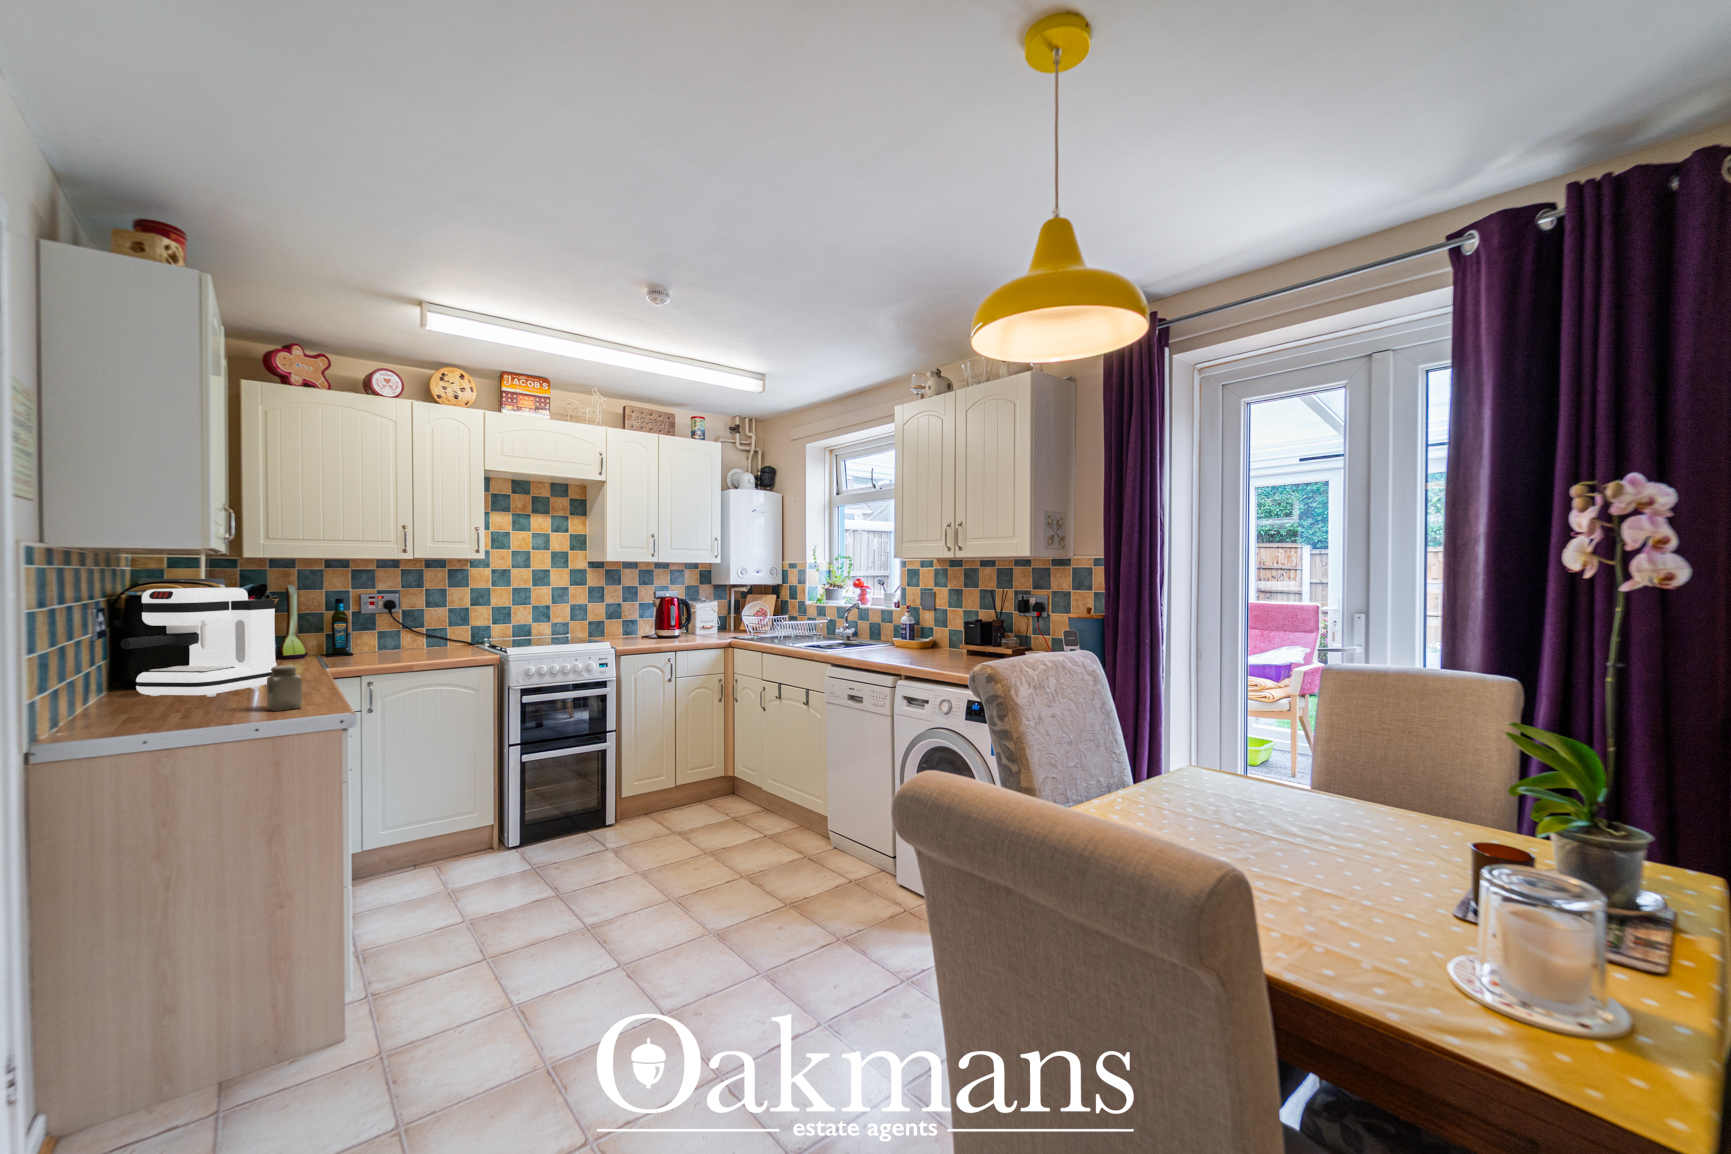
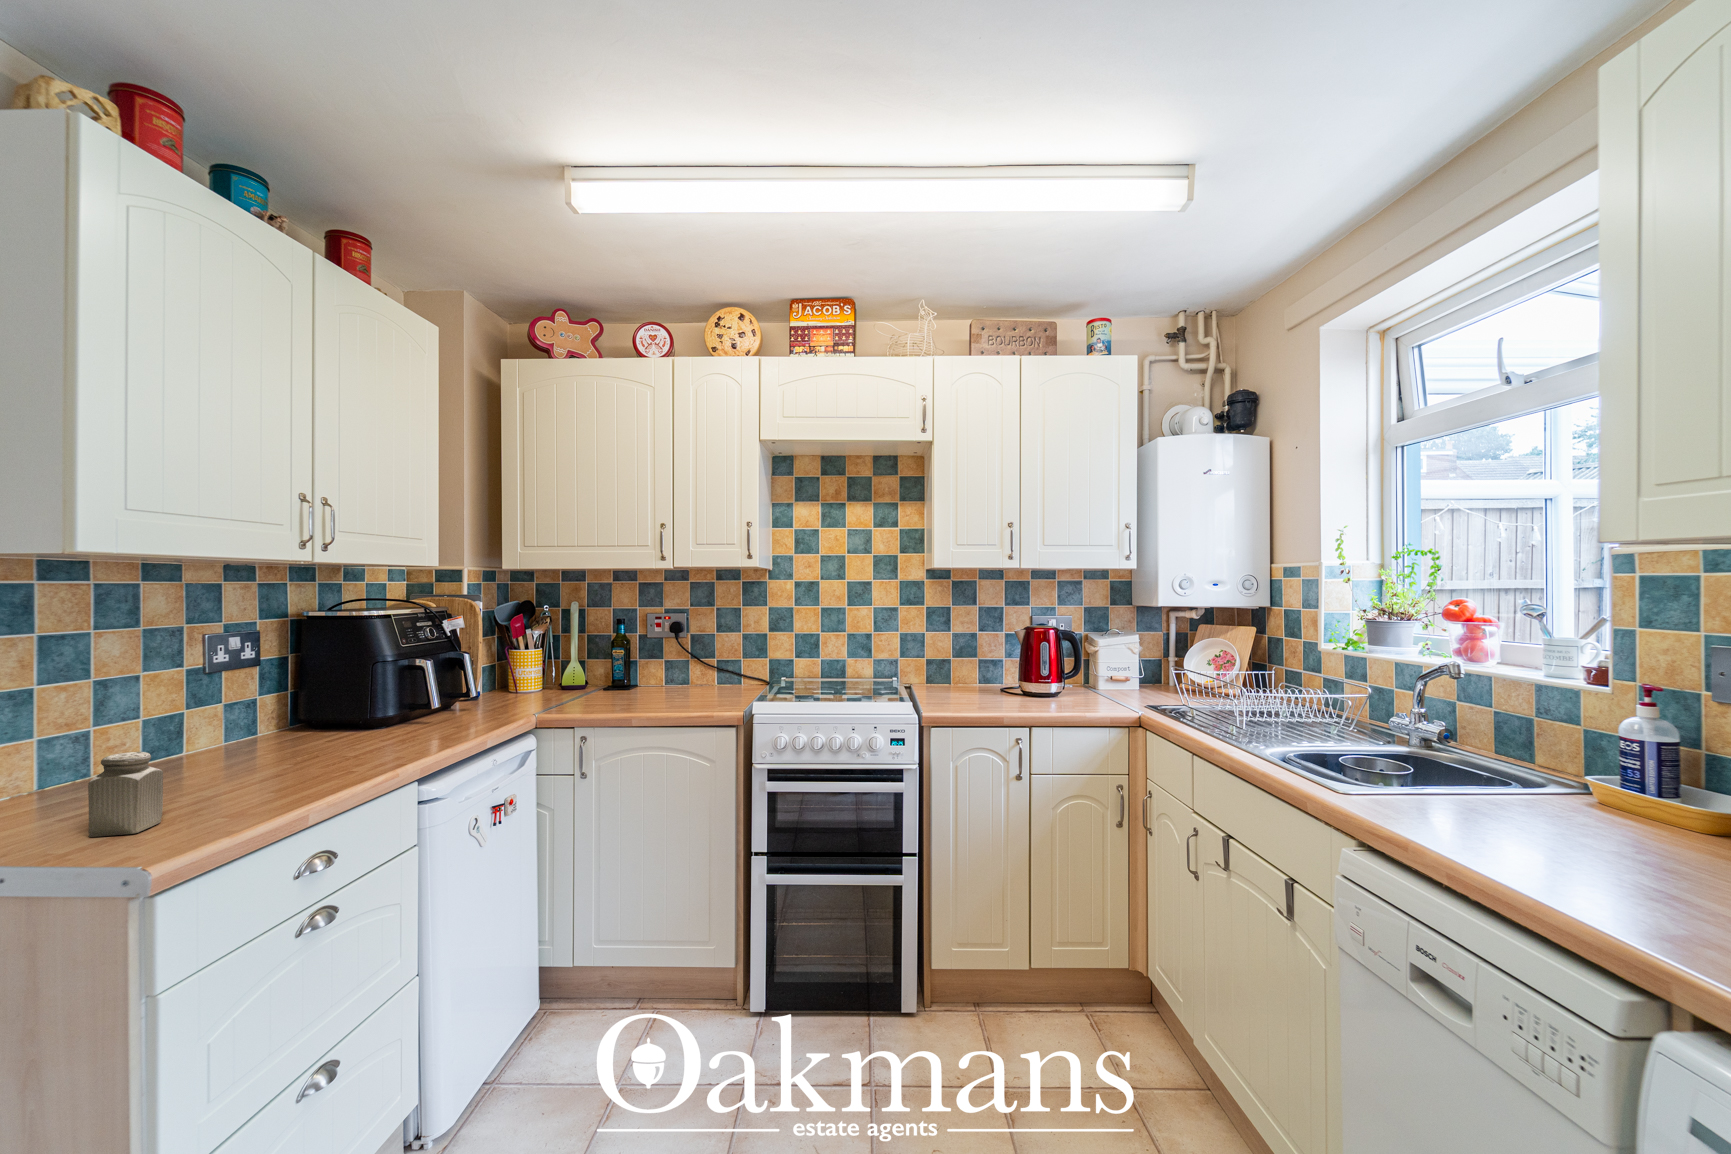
coffee maker: present [120,588,277,697] -> none [143,609,342,768]

